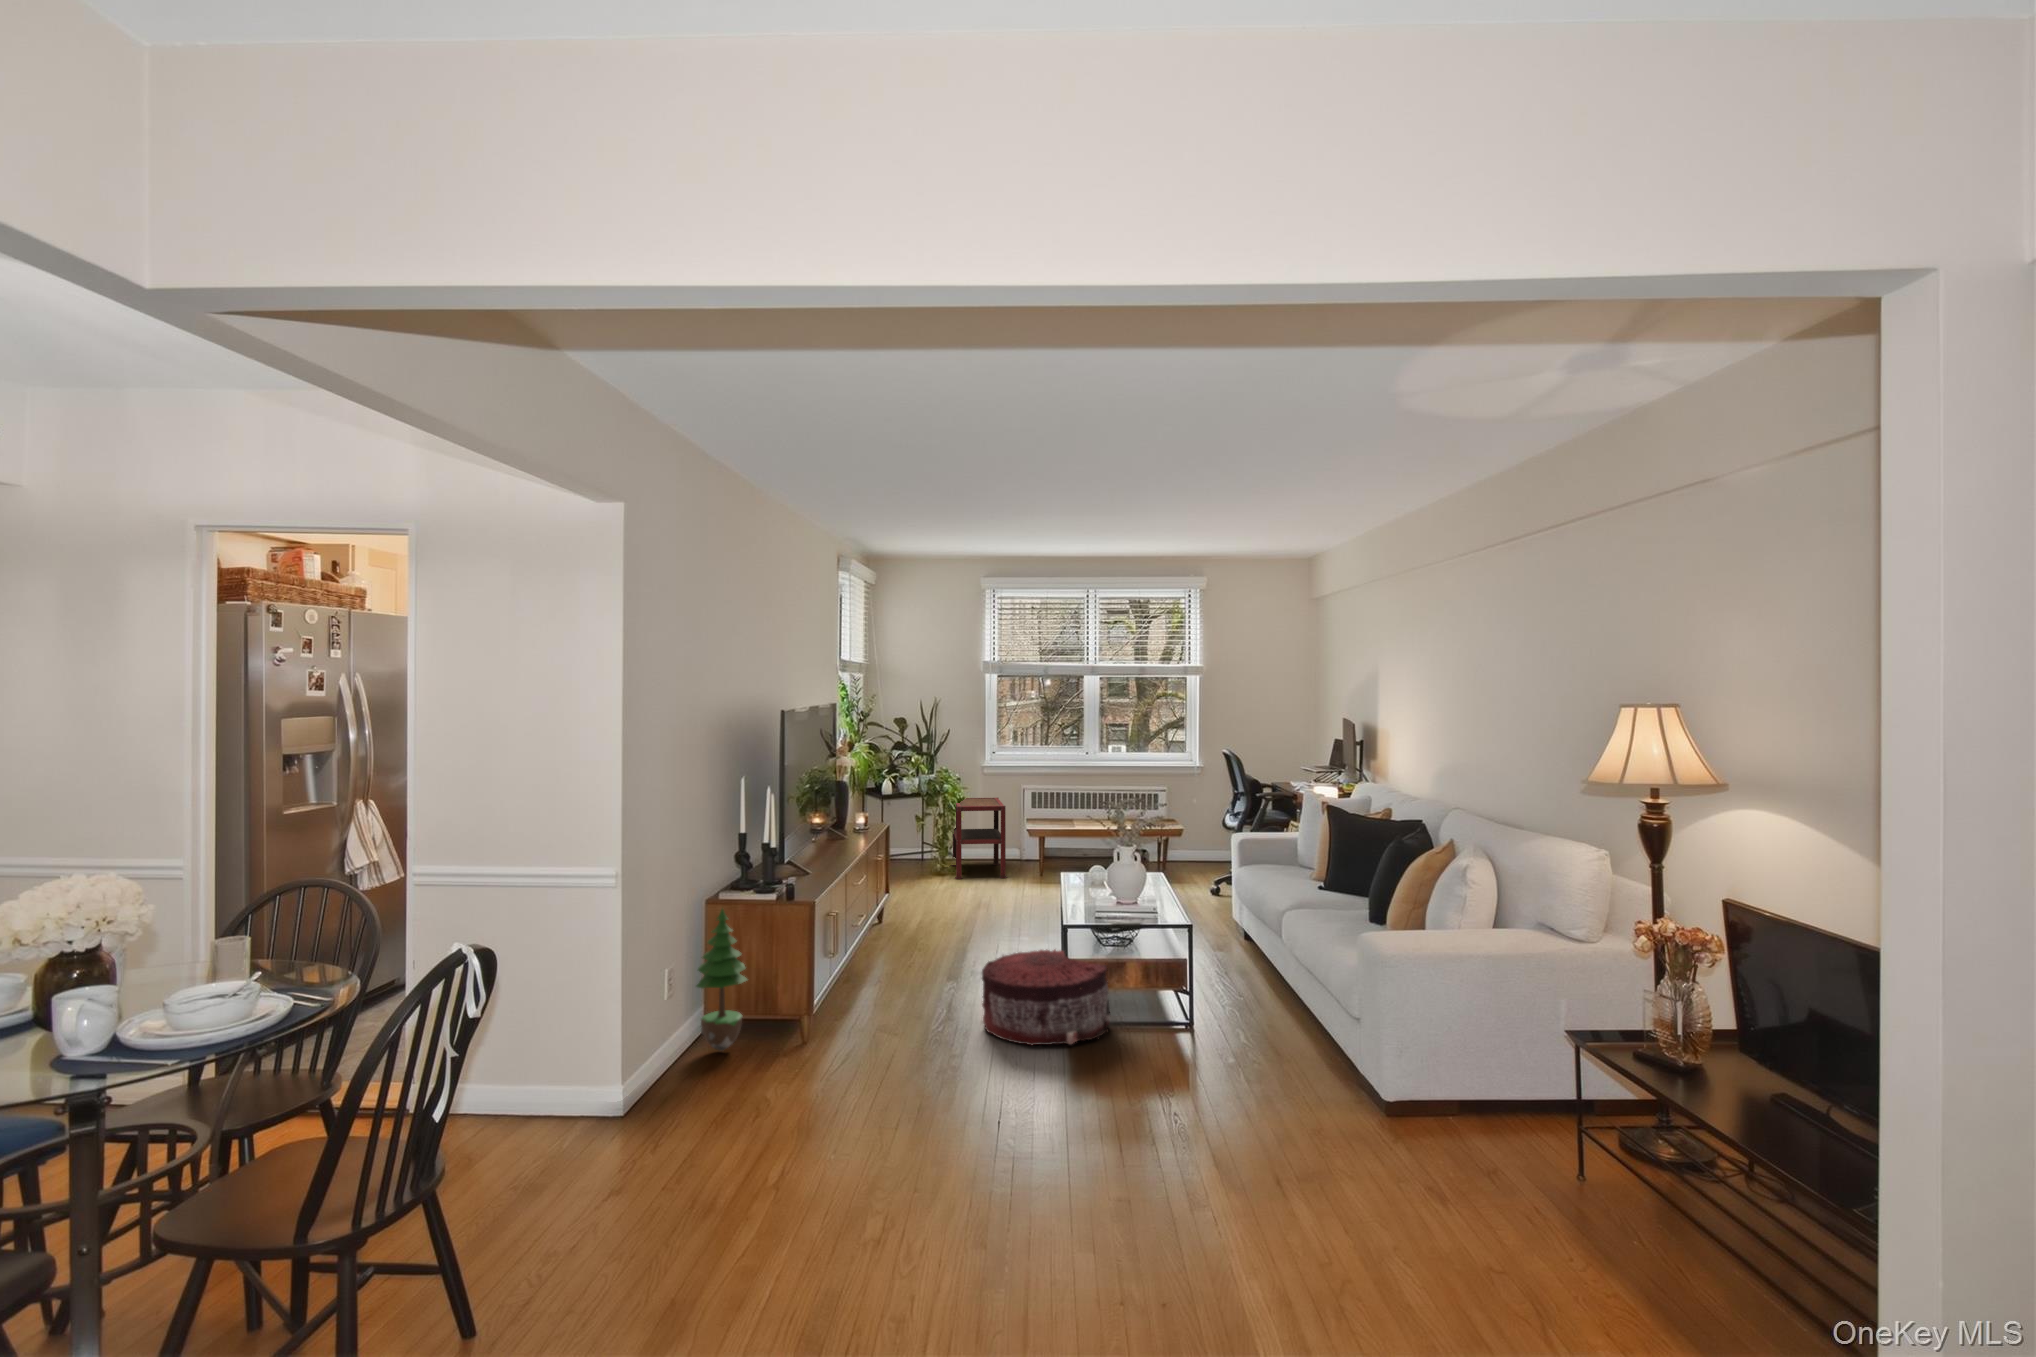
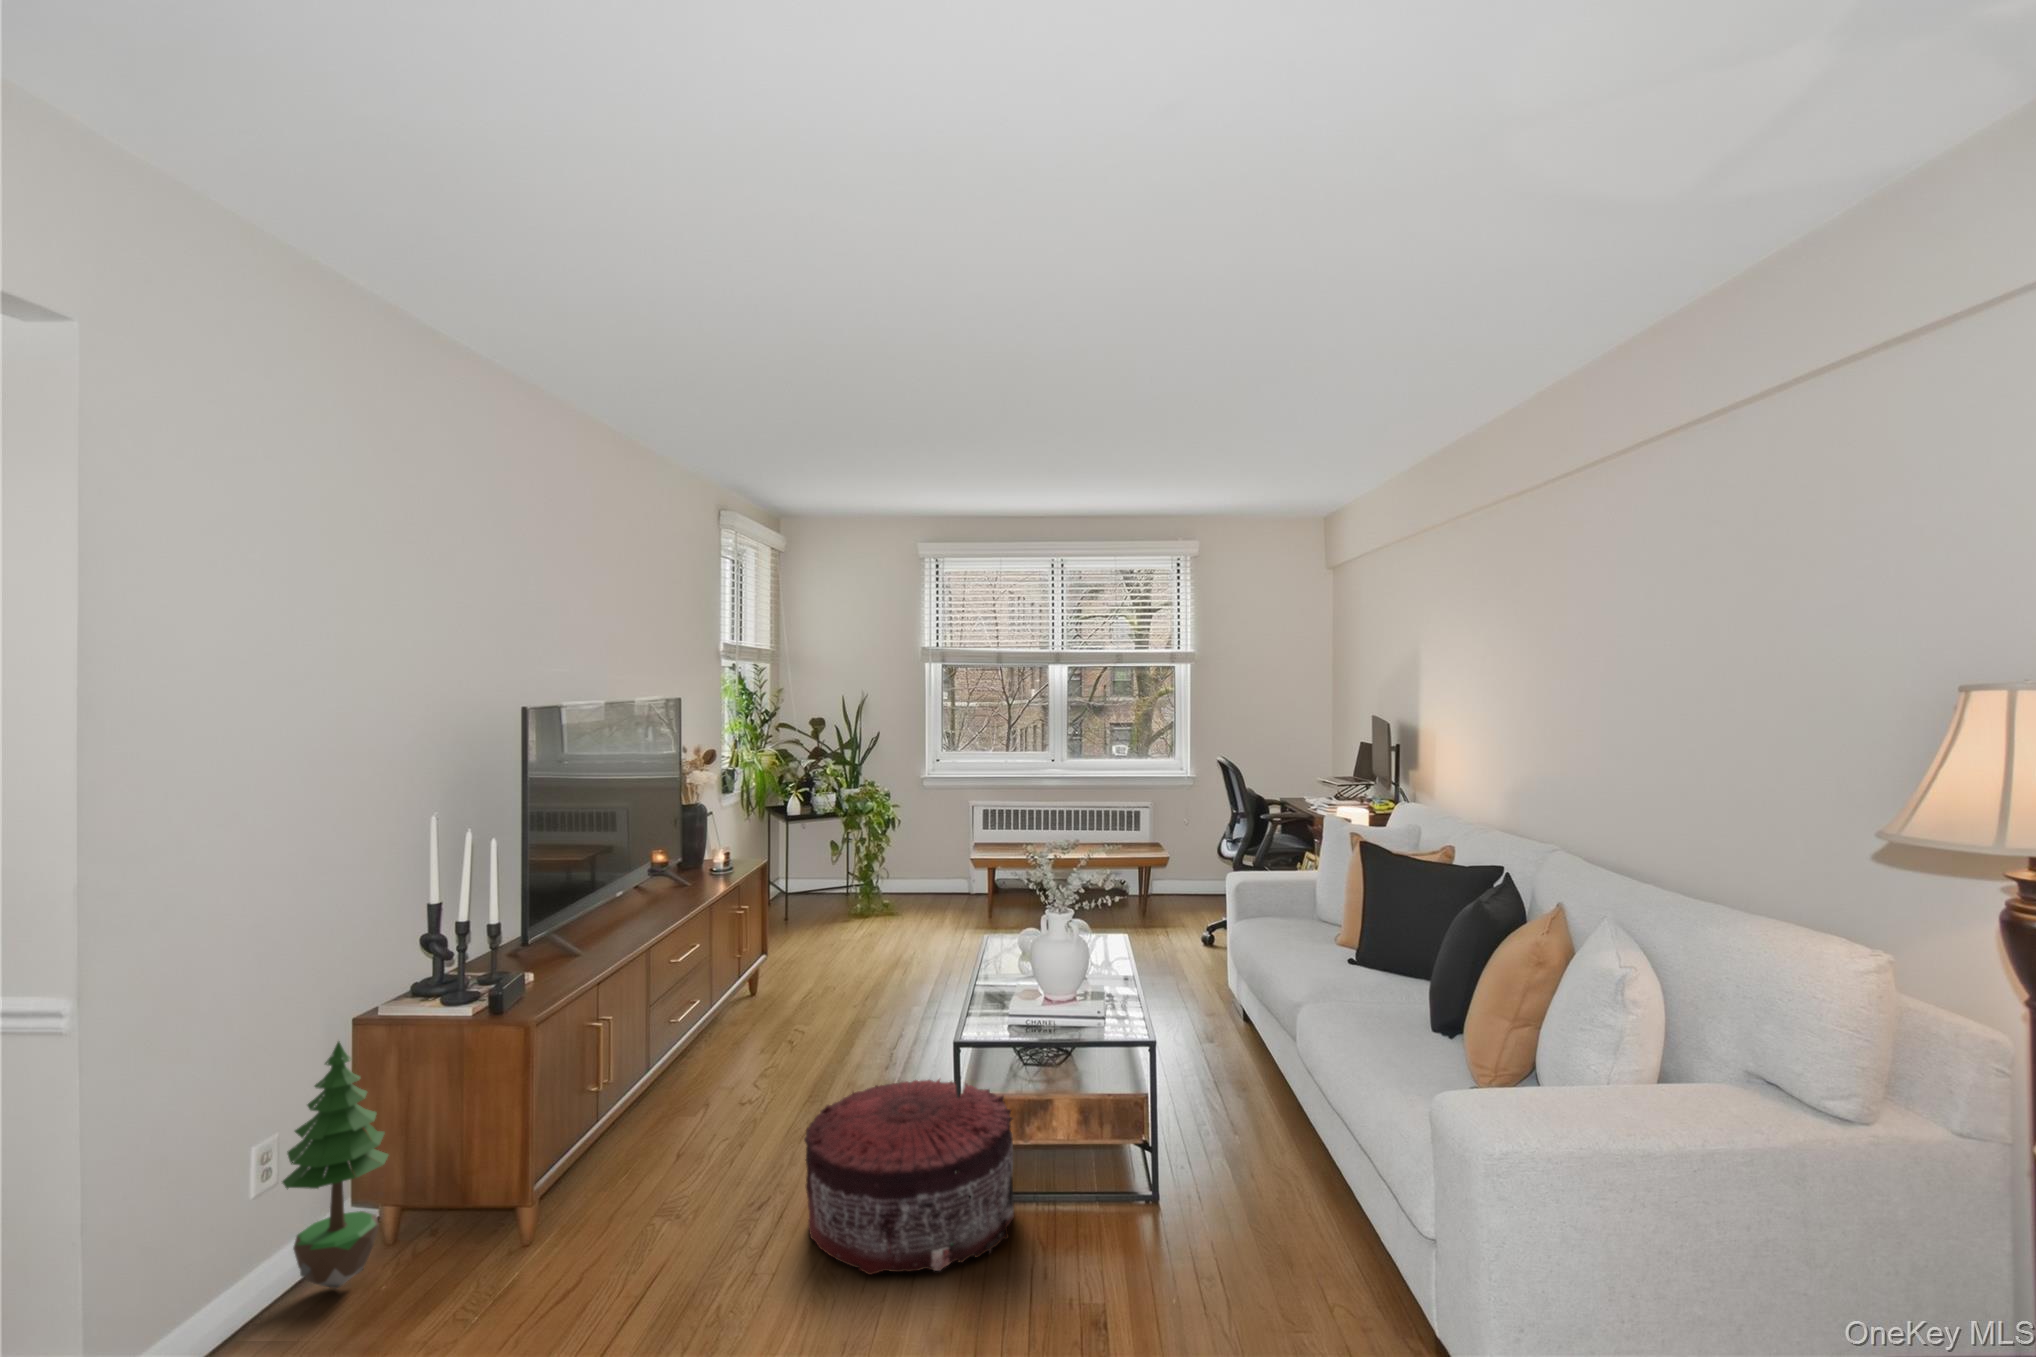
side table: present [952,798,1007,879] -> none [880,817,946,922]

